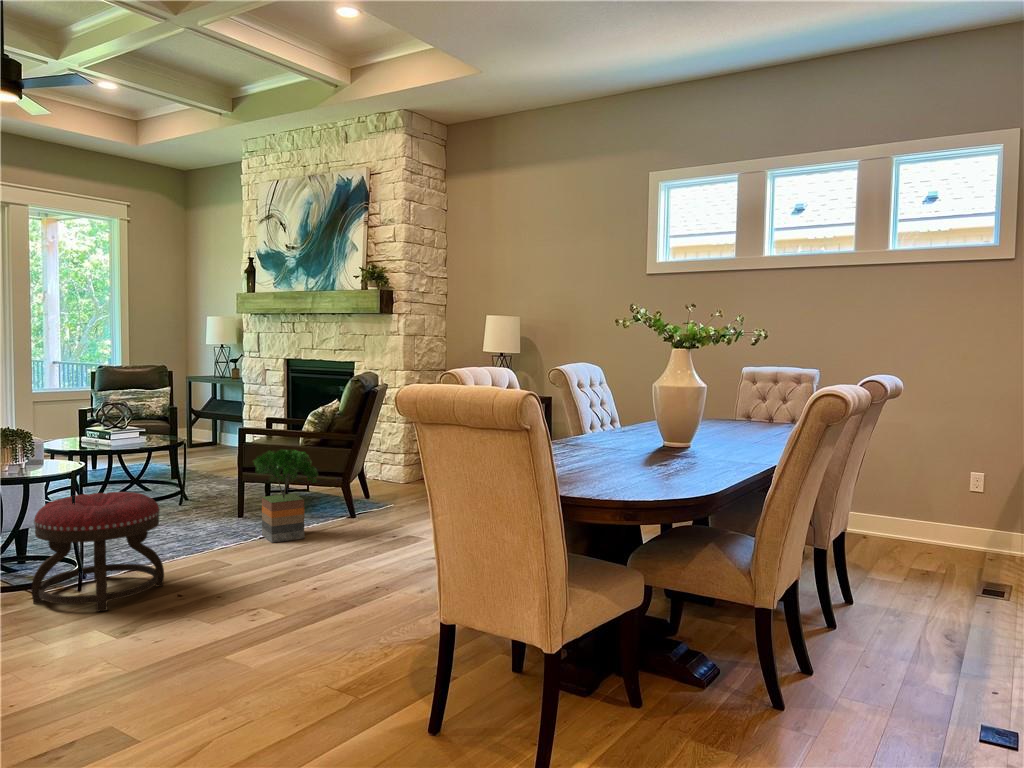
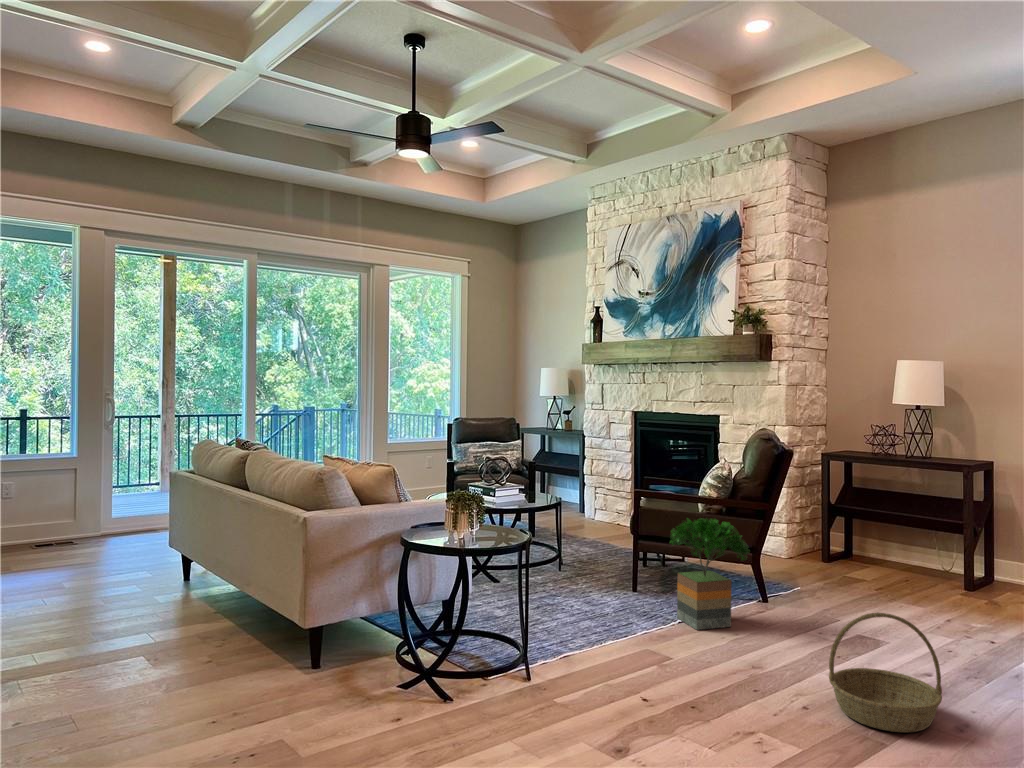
ottoman: present [32,492,164,612] -> none [483,565,616,714]
basket: none [333,510,410,596] -> present [829,613,942,732]

